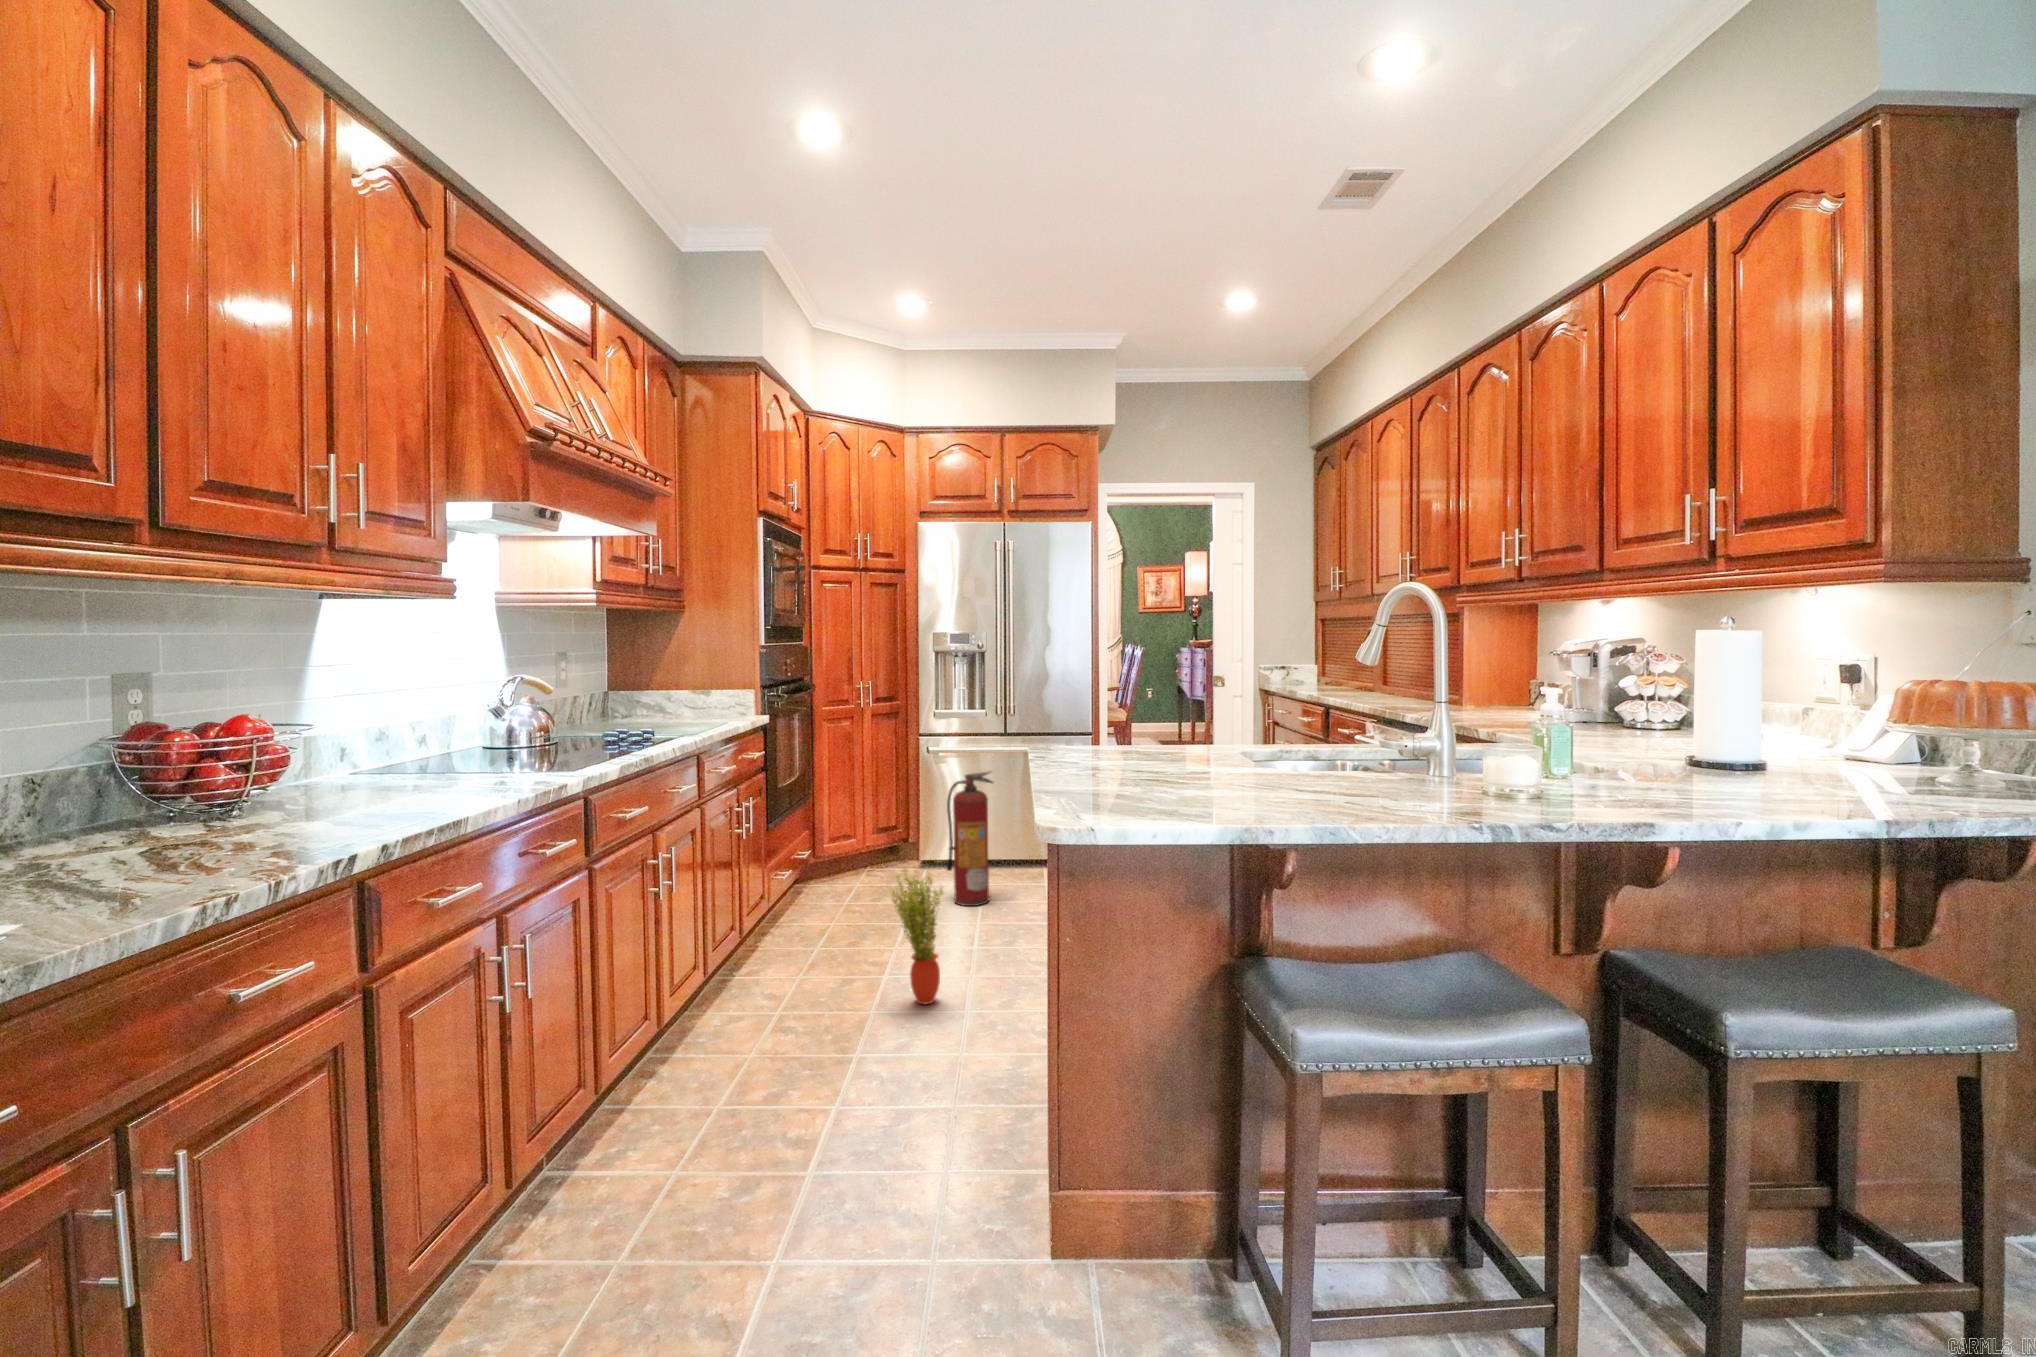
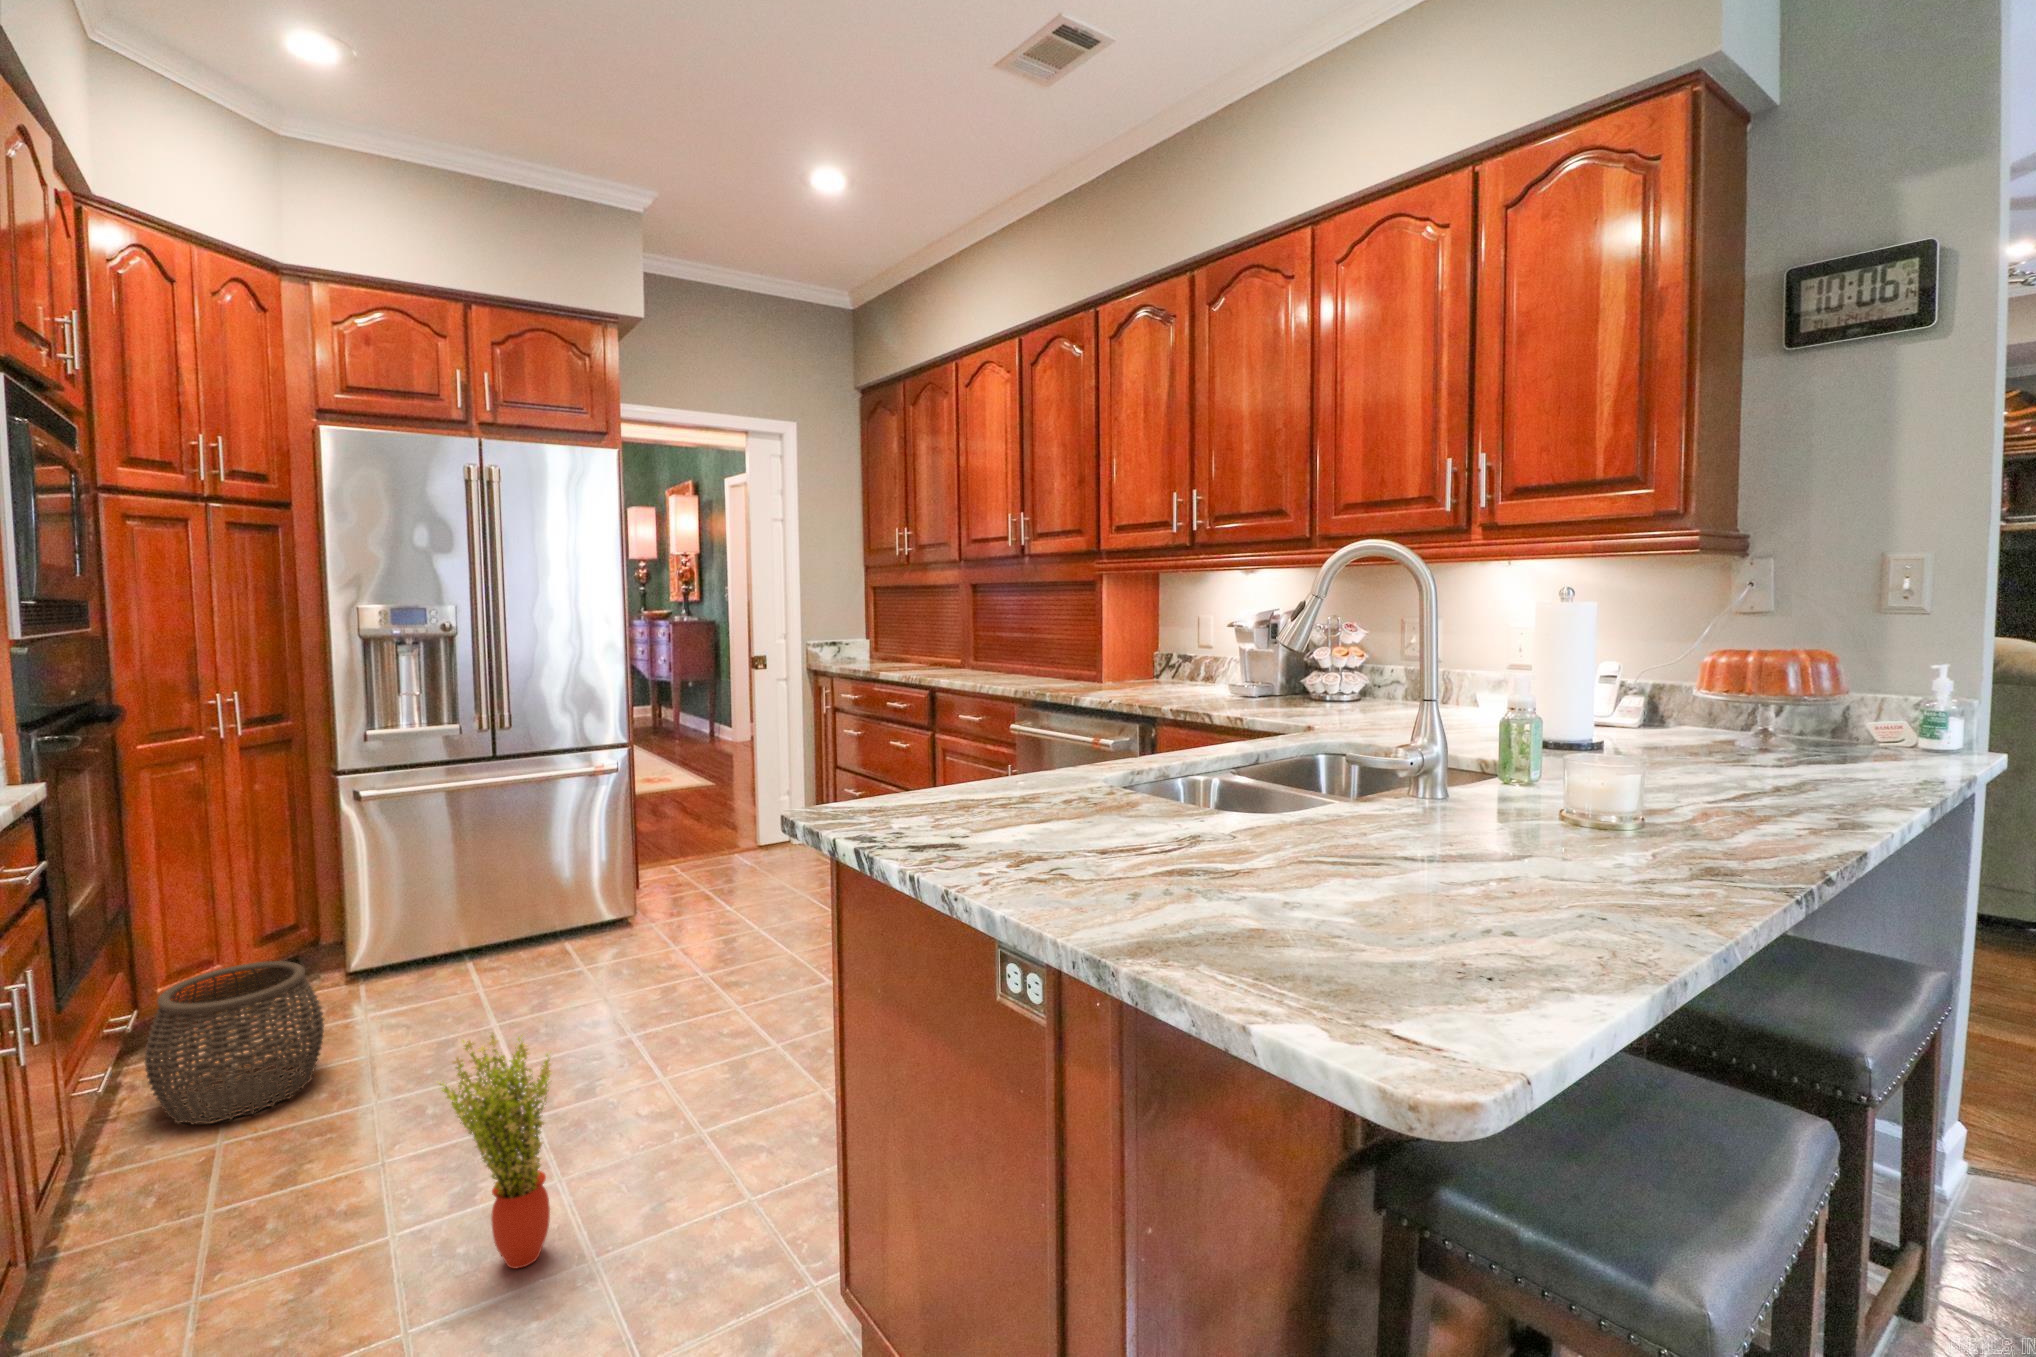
fire extinguisher: present [947,772,993,906] -> none [434,821,519,1038]
woven basket: none [807,834,887,915] -> present [145,961,324,1124]

